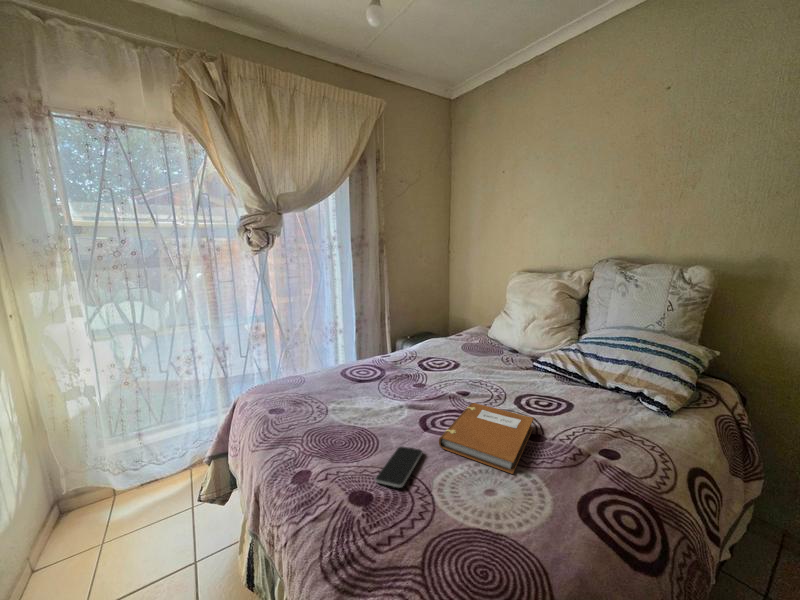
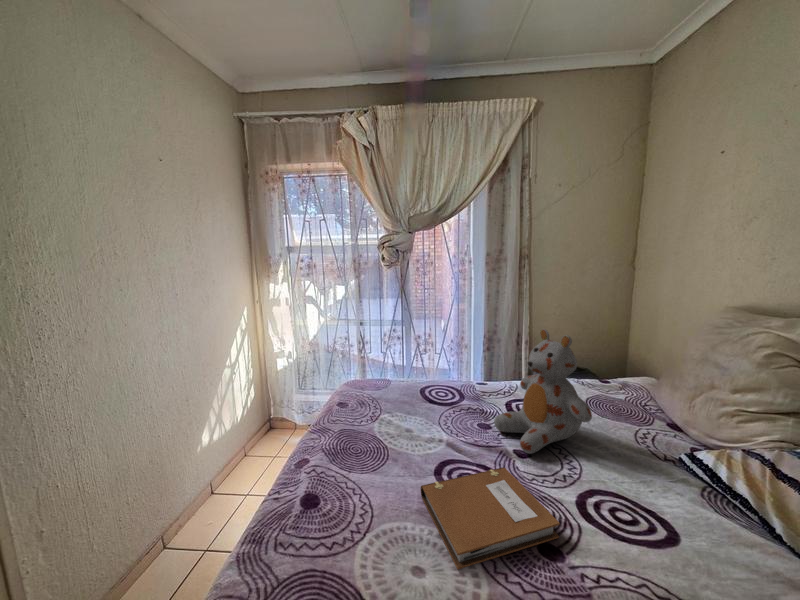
stuffed bear: none [429,295,499,391] -> present [494,329,592,454]
smartphone: present [375,447,423,488] -> none [336,476,400,511]

